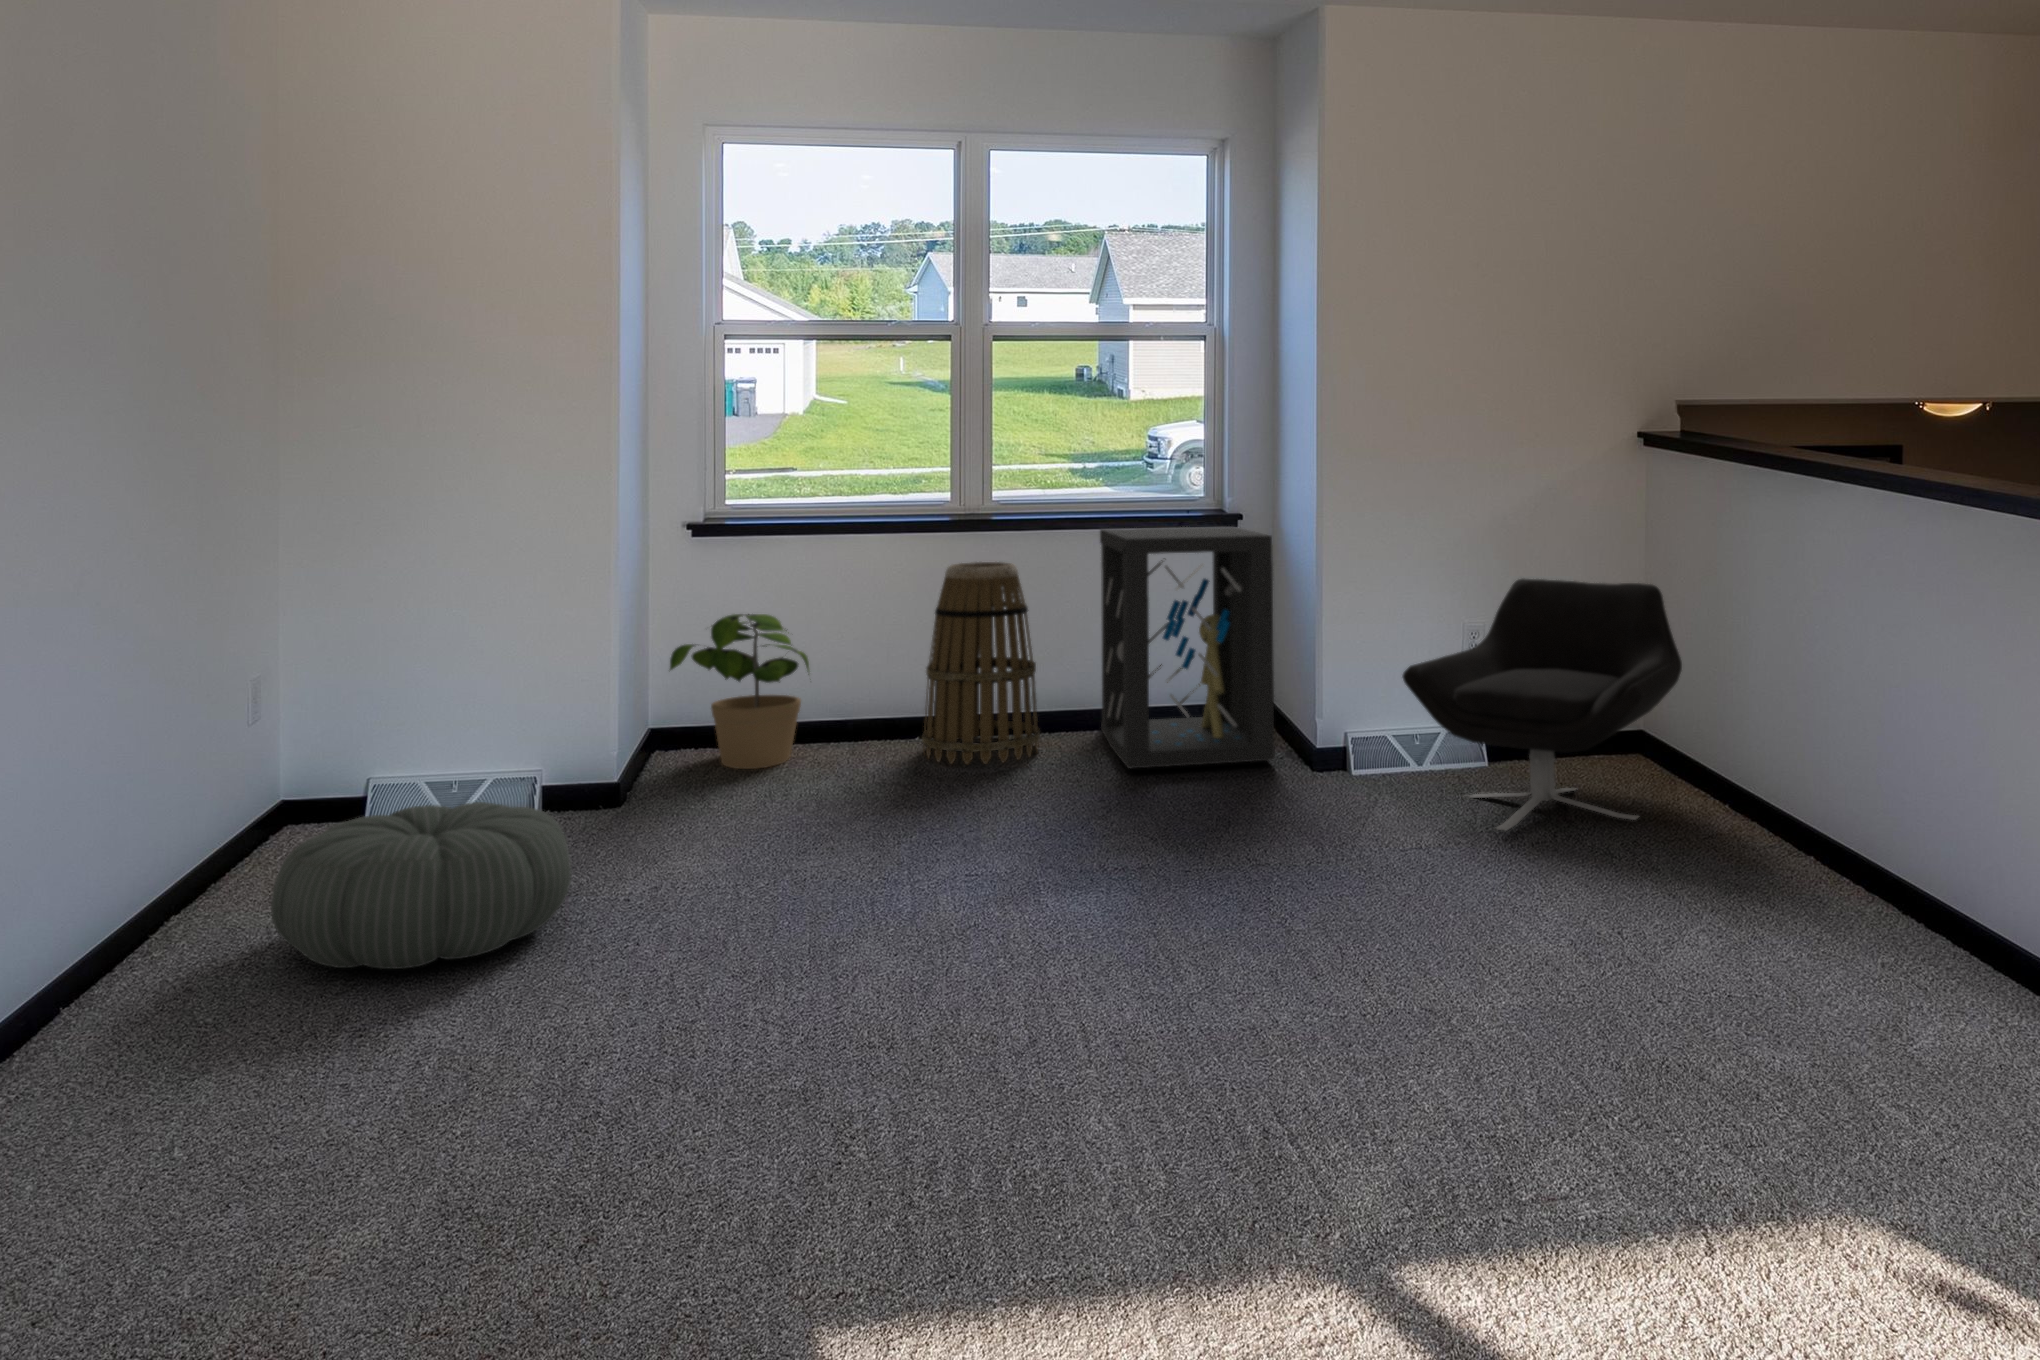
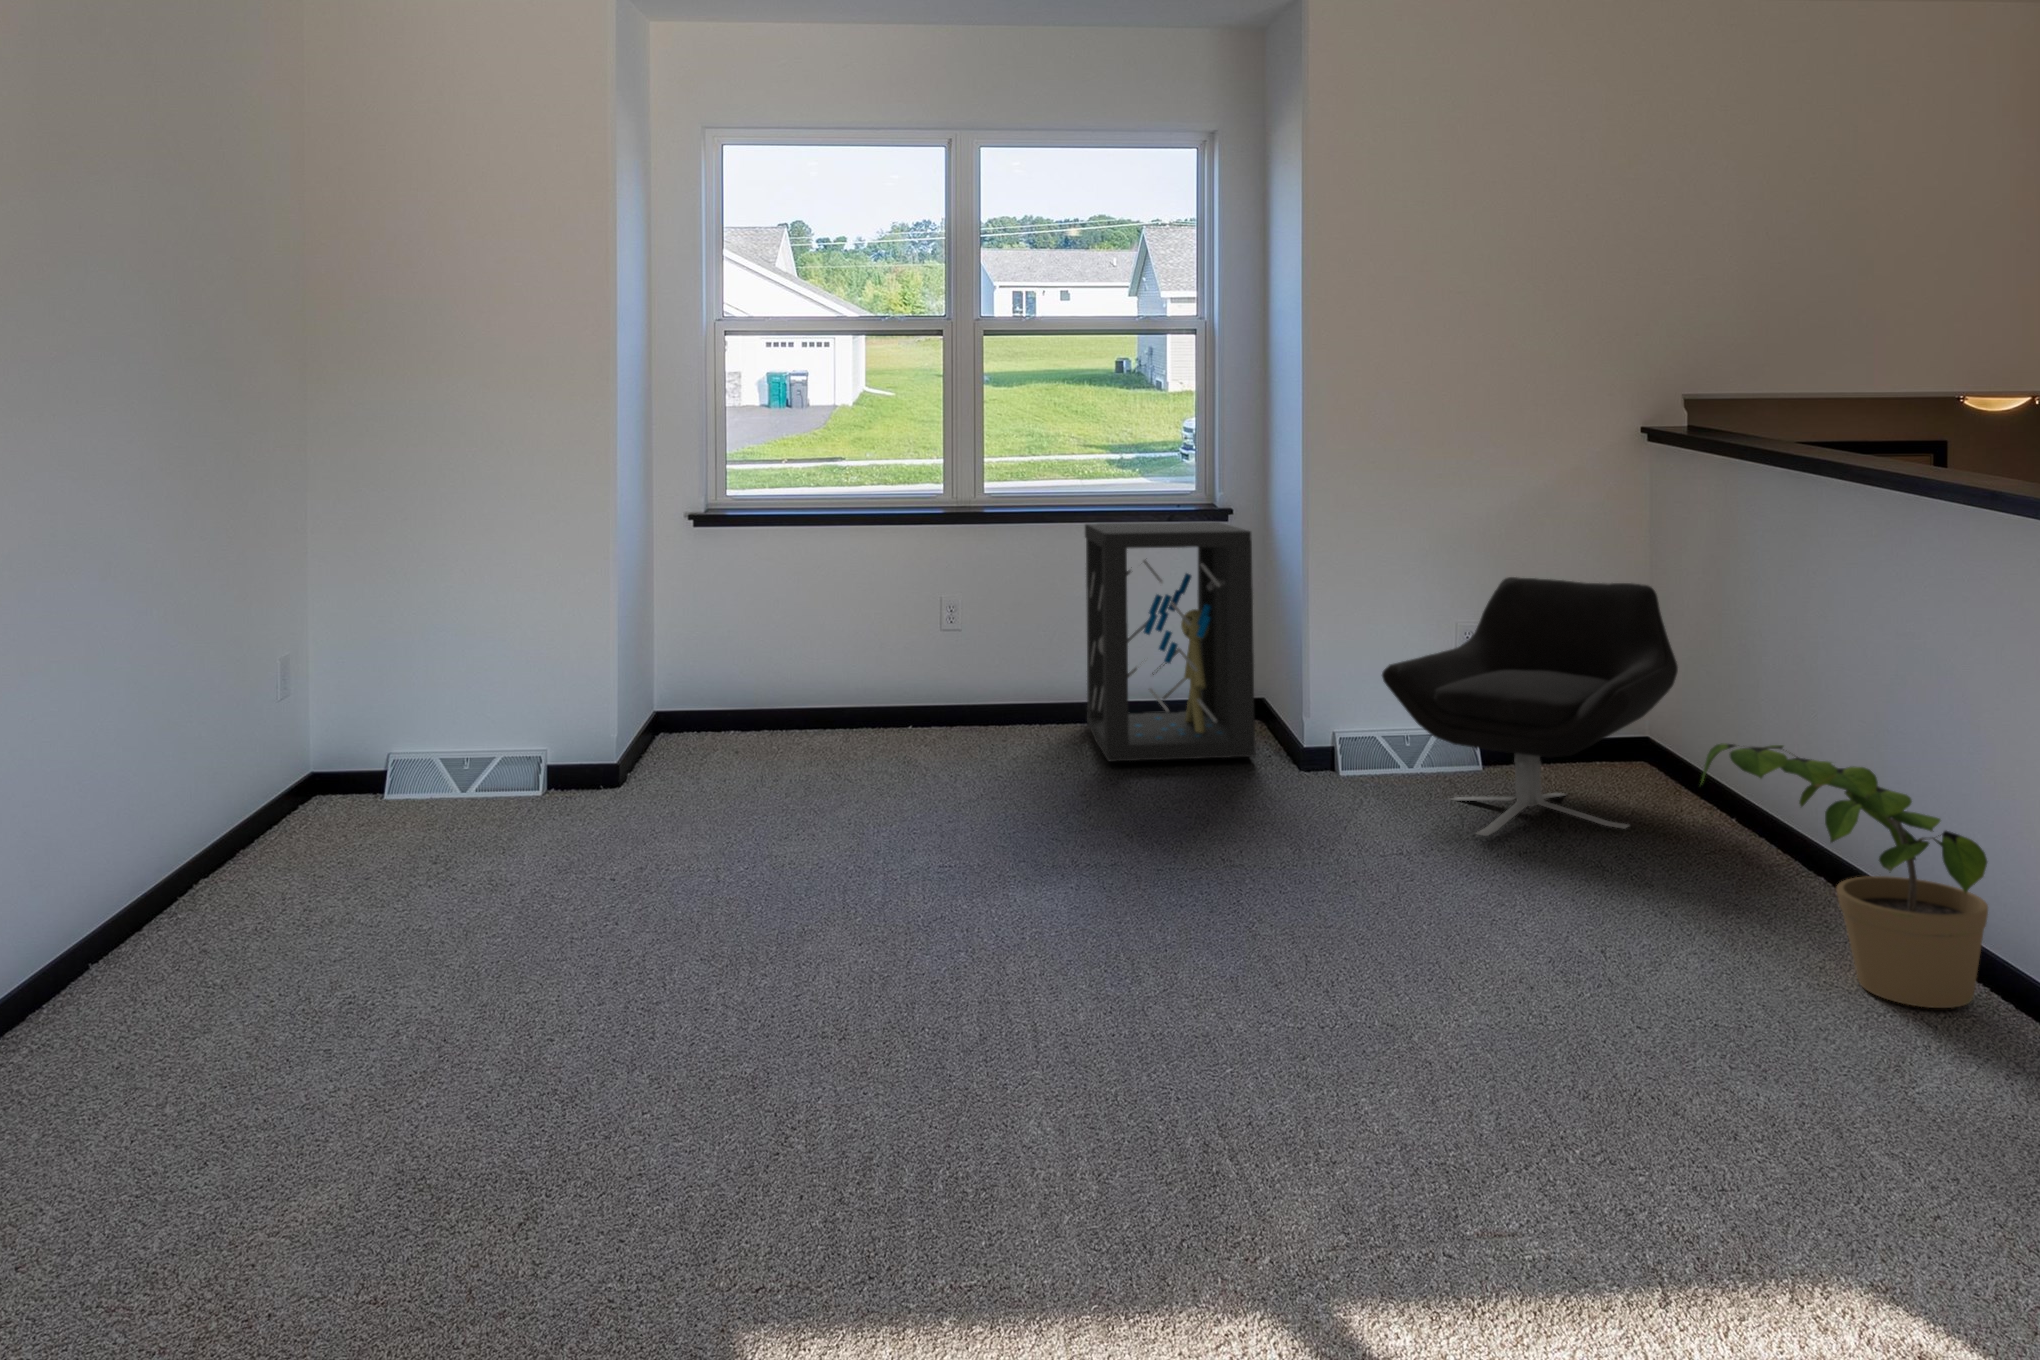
basket: present [922,562,1040,764] -> none [910,555,1025,753]
potted plant: present [670,614,809,769] -> present [1702,744,1988,1008]
pouf: present [271,802,571,969] -> none [285,780,559,937]

